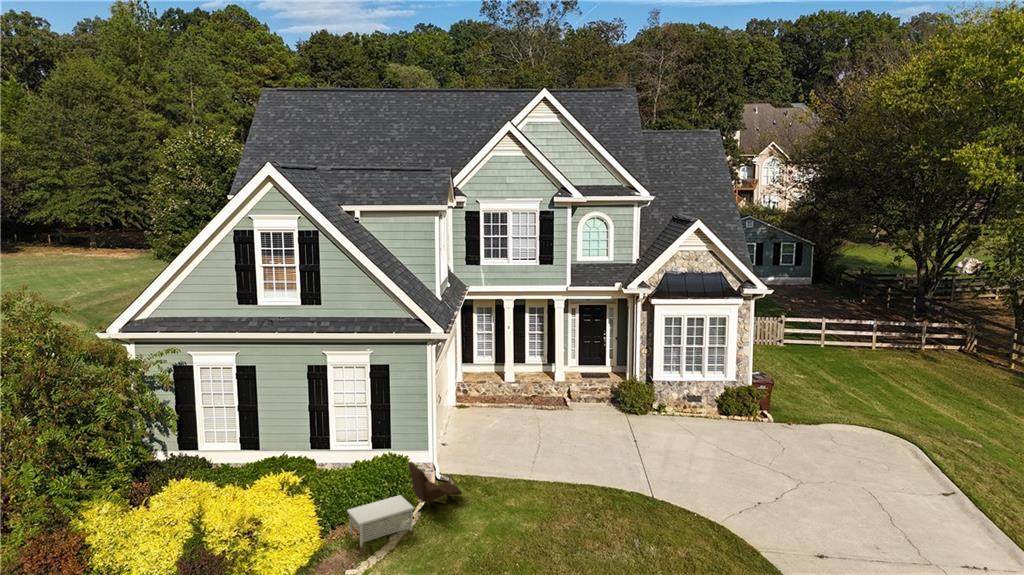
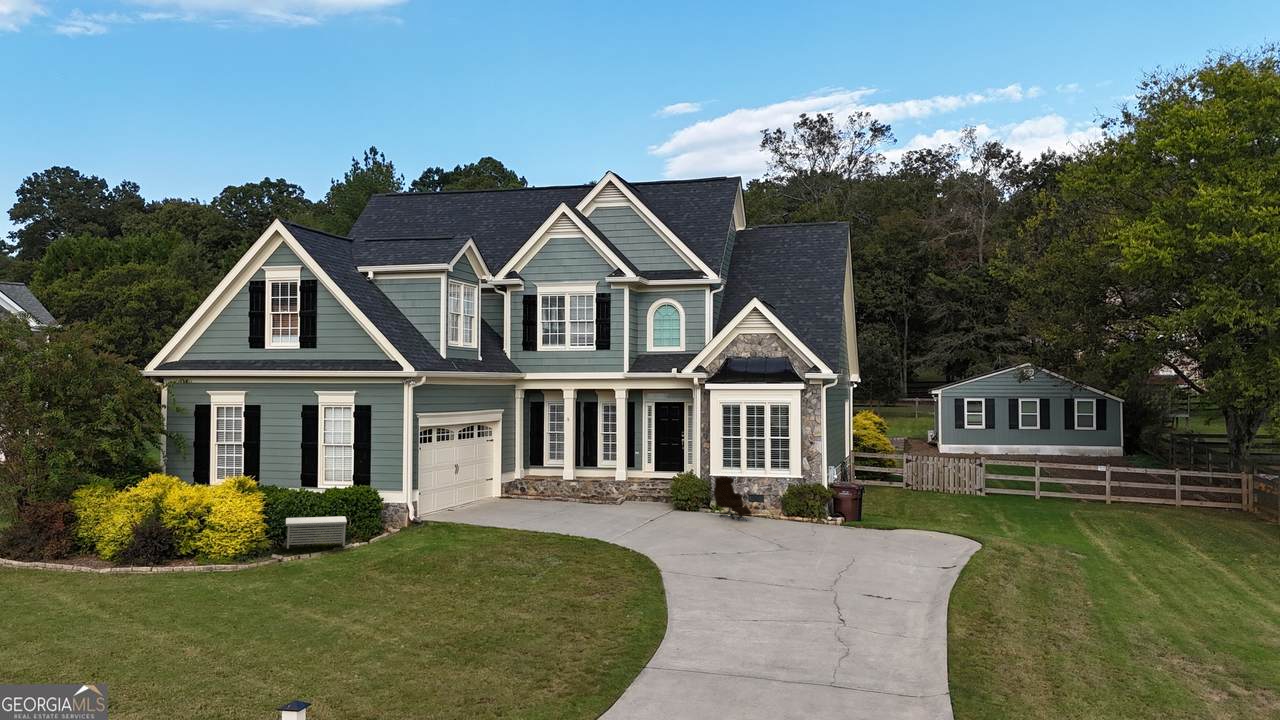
lounge chair: present [408,462,462,513] -> present [714,476,752,520]

